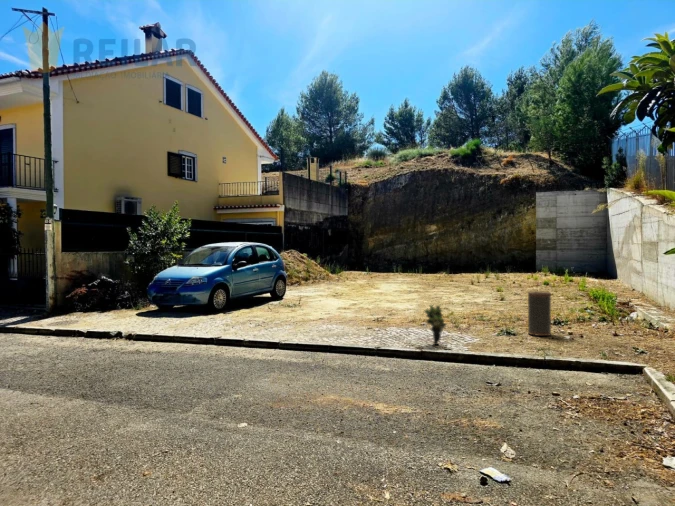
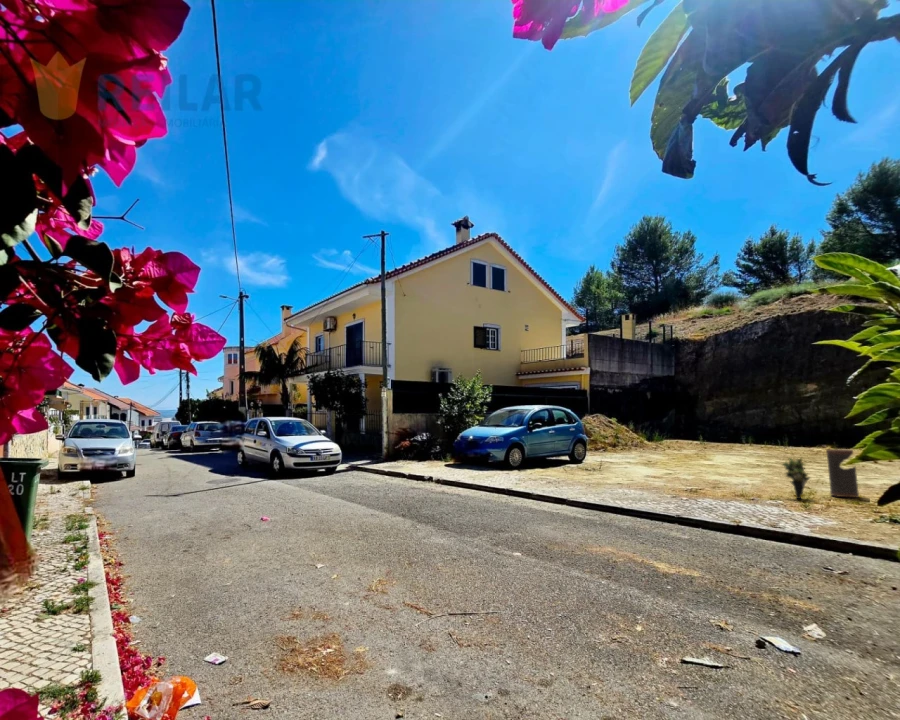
potted plant: present [425,304,446,345] -> present [783,458,809,499]

